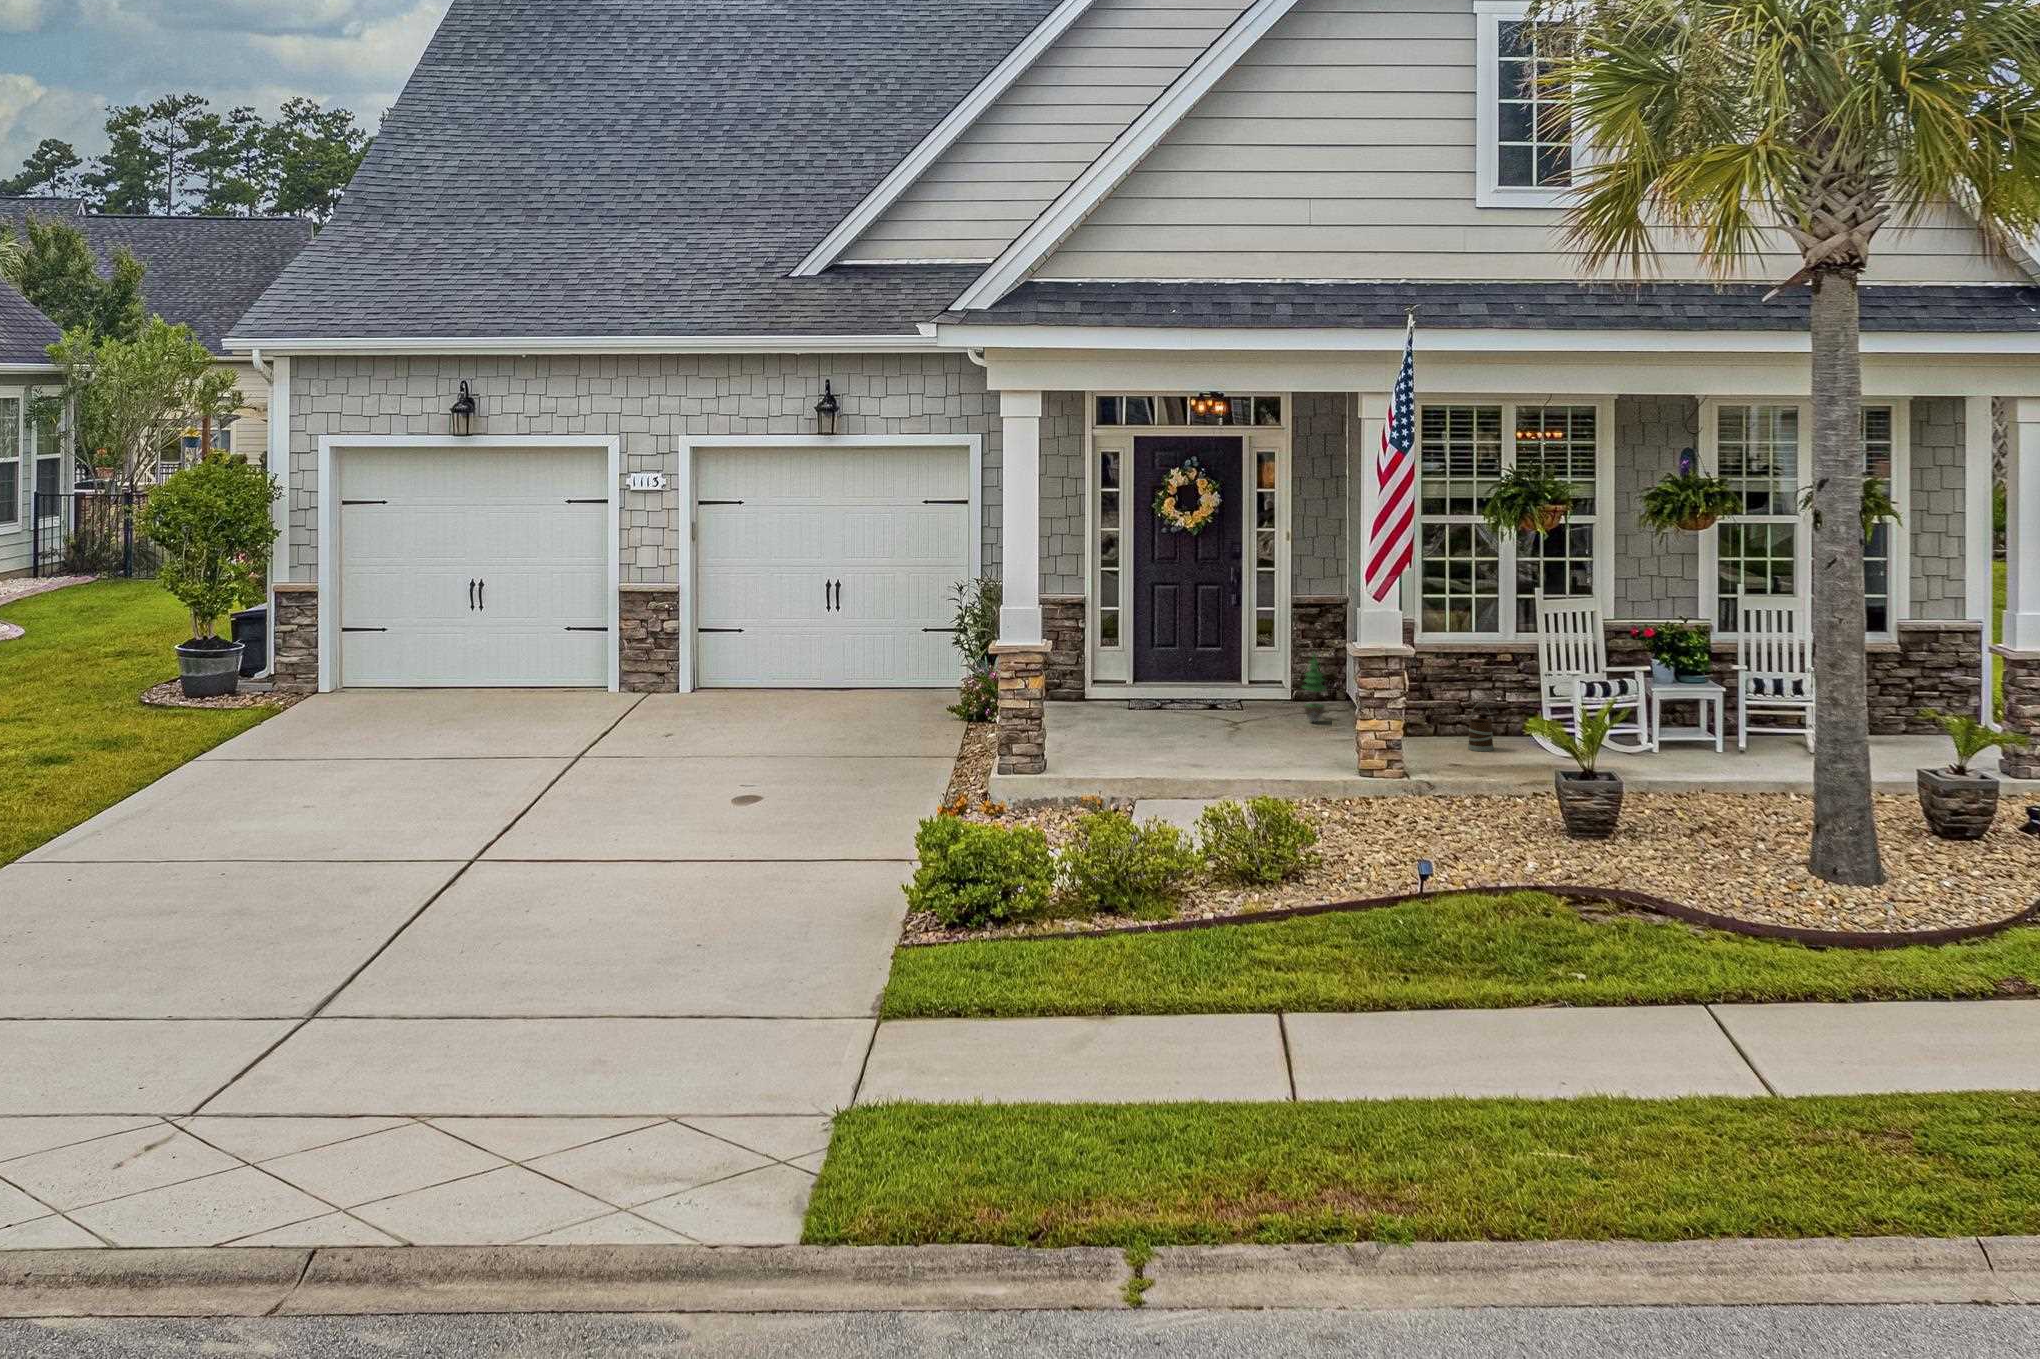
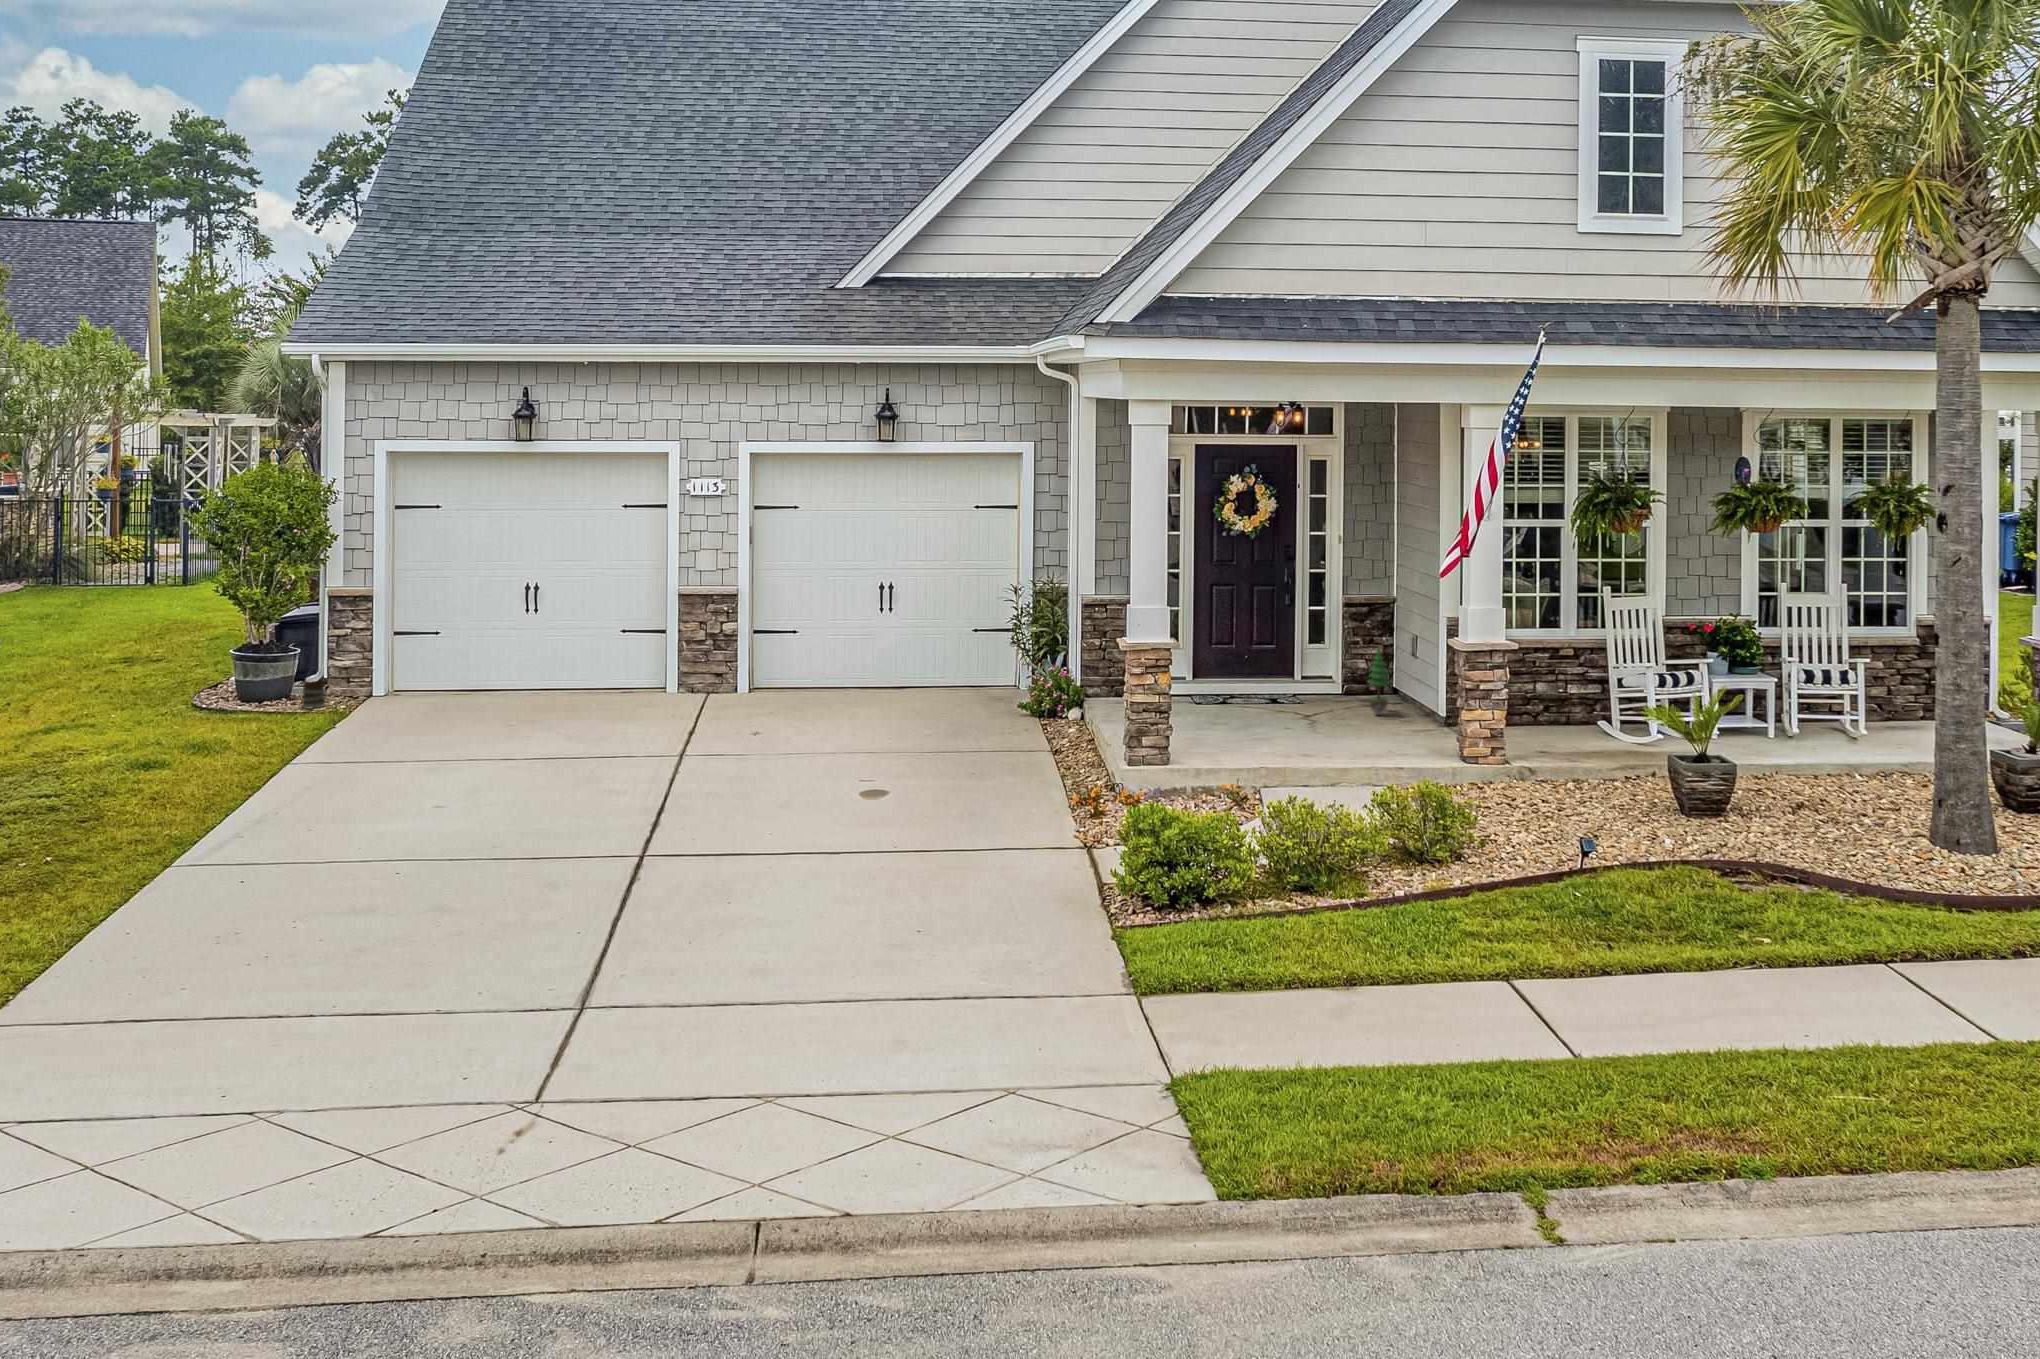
wooden bucket: present [1468,703,1494,751] -> present [301,676,326,709]

